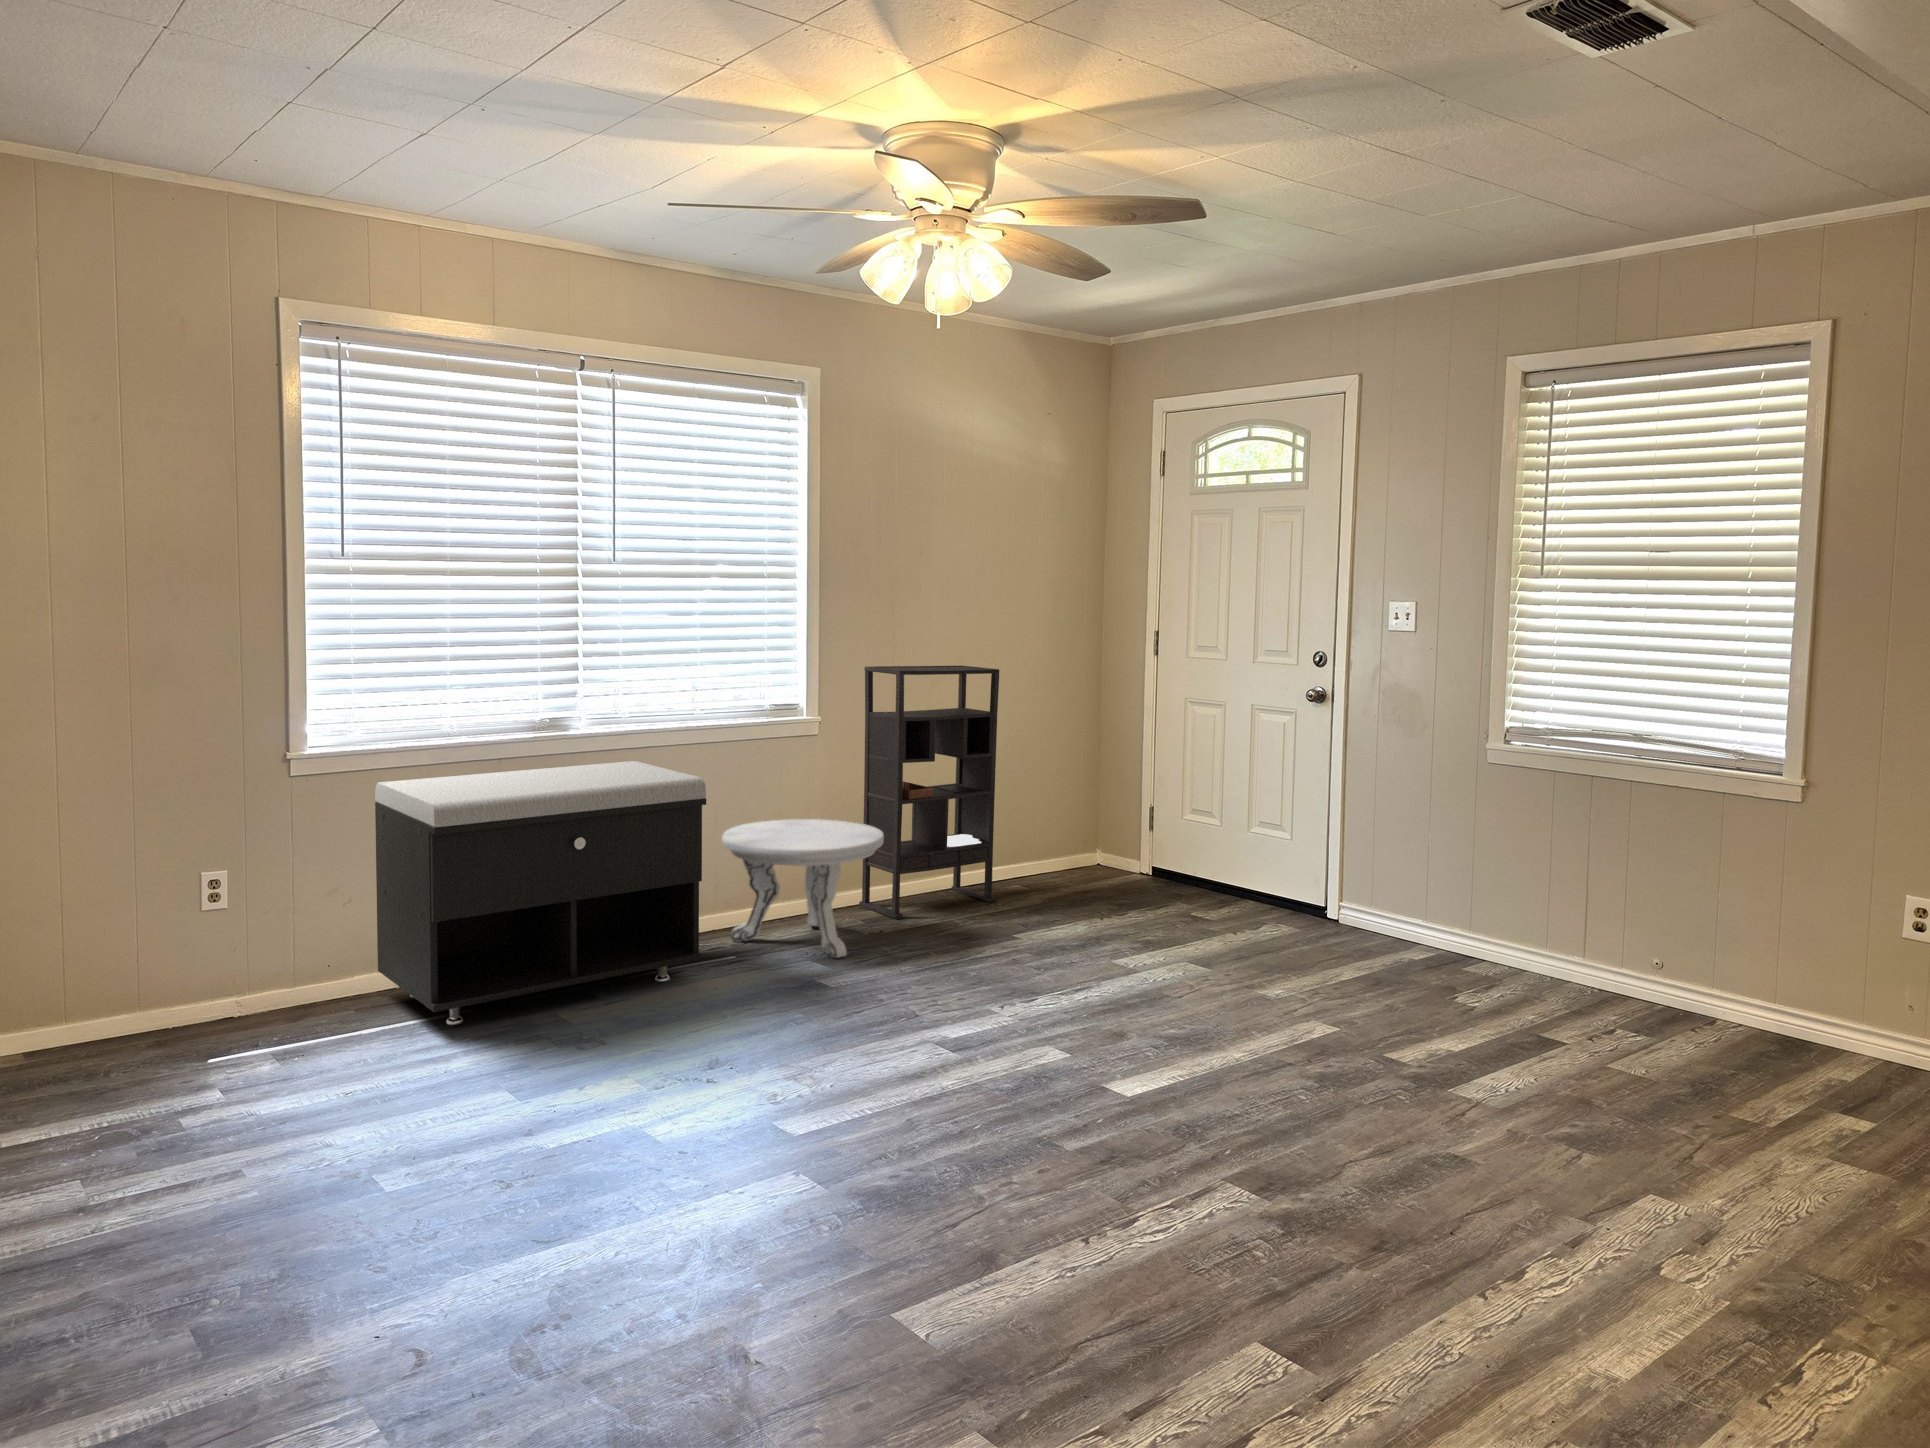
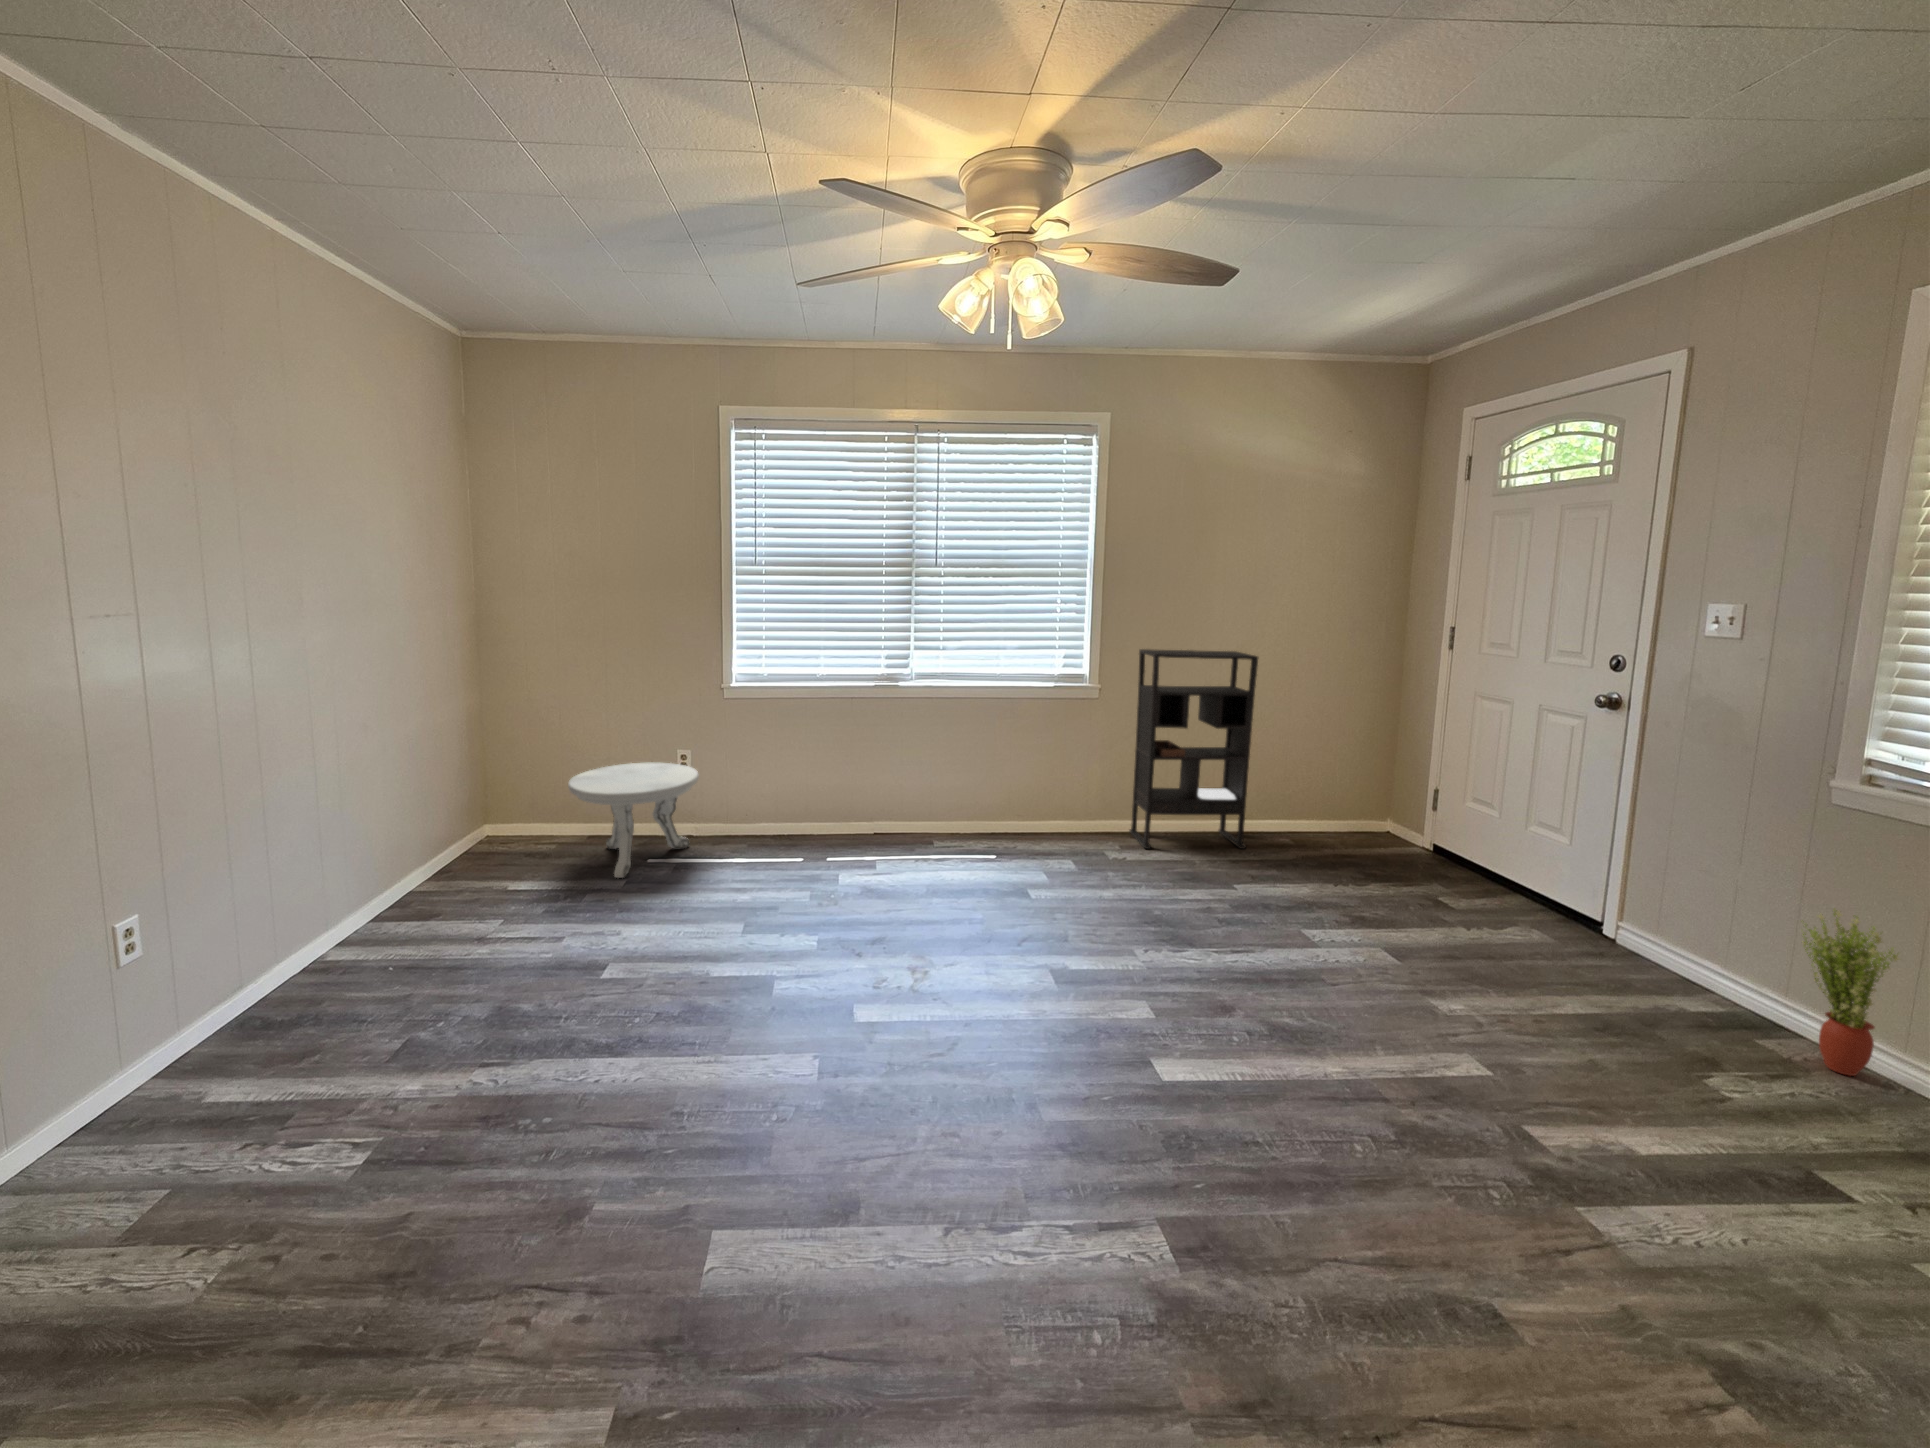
storage bench: present [375,761,706,1025] -> none [758,708,955,868]
side table: present [722,819,883,958] -> present [568,763,699,878]
potted plant: none [1480,845,1538,974] -> present [1803,910,1899,1076]

